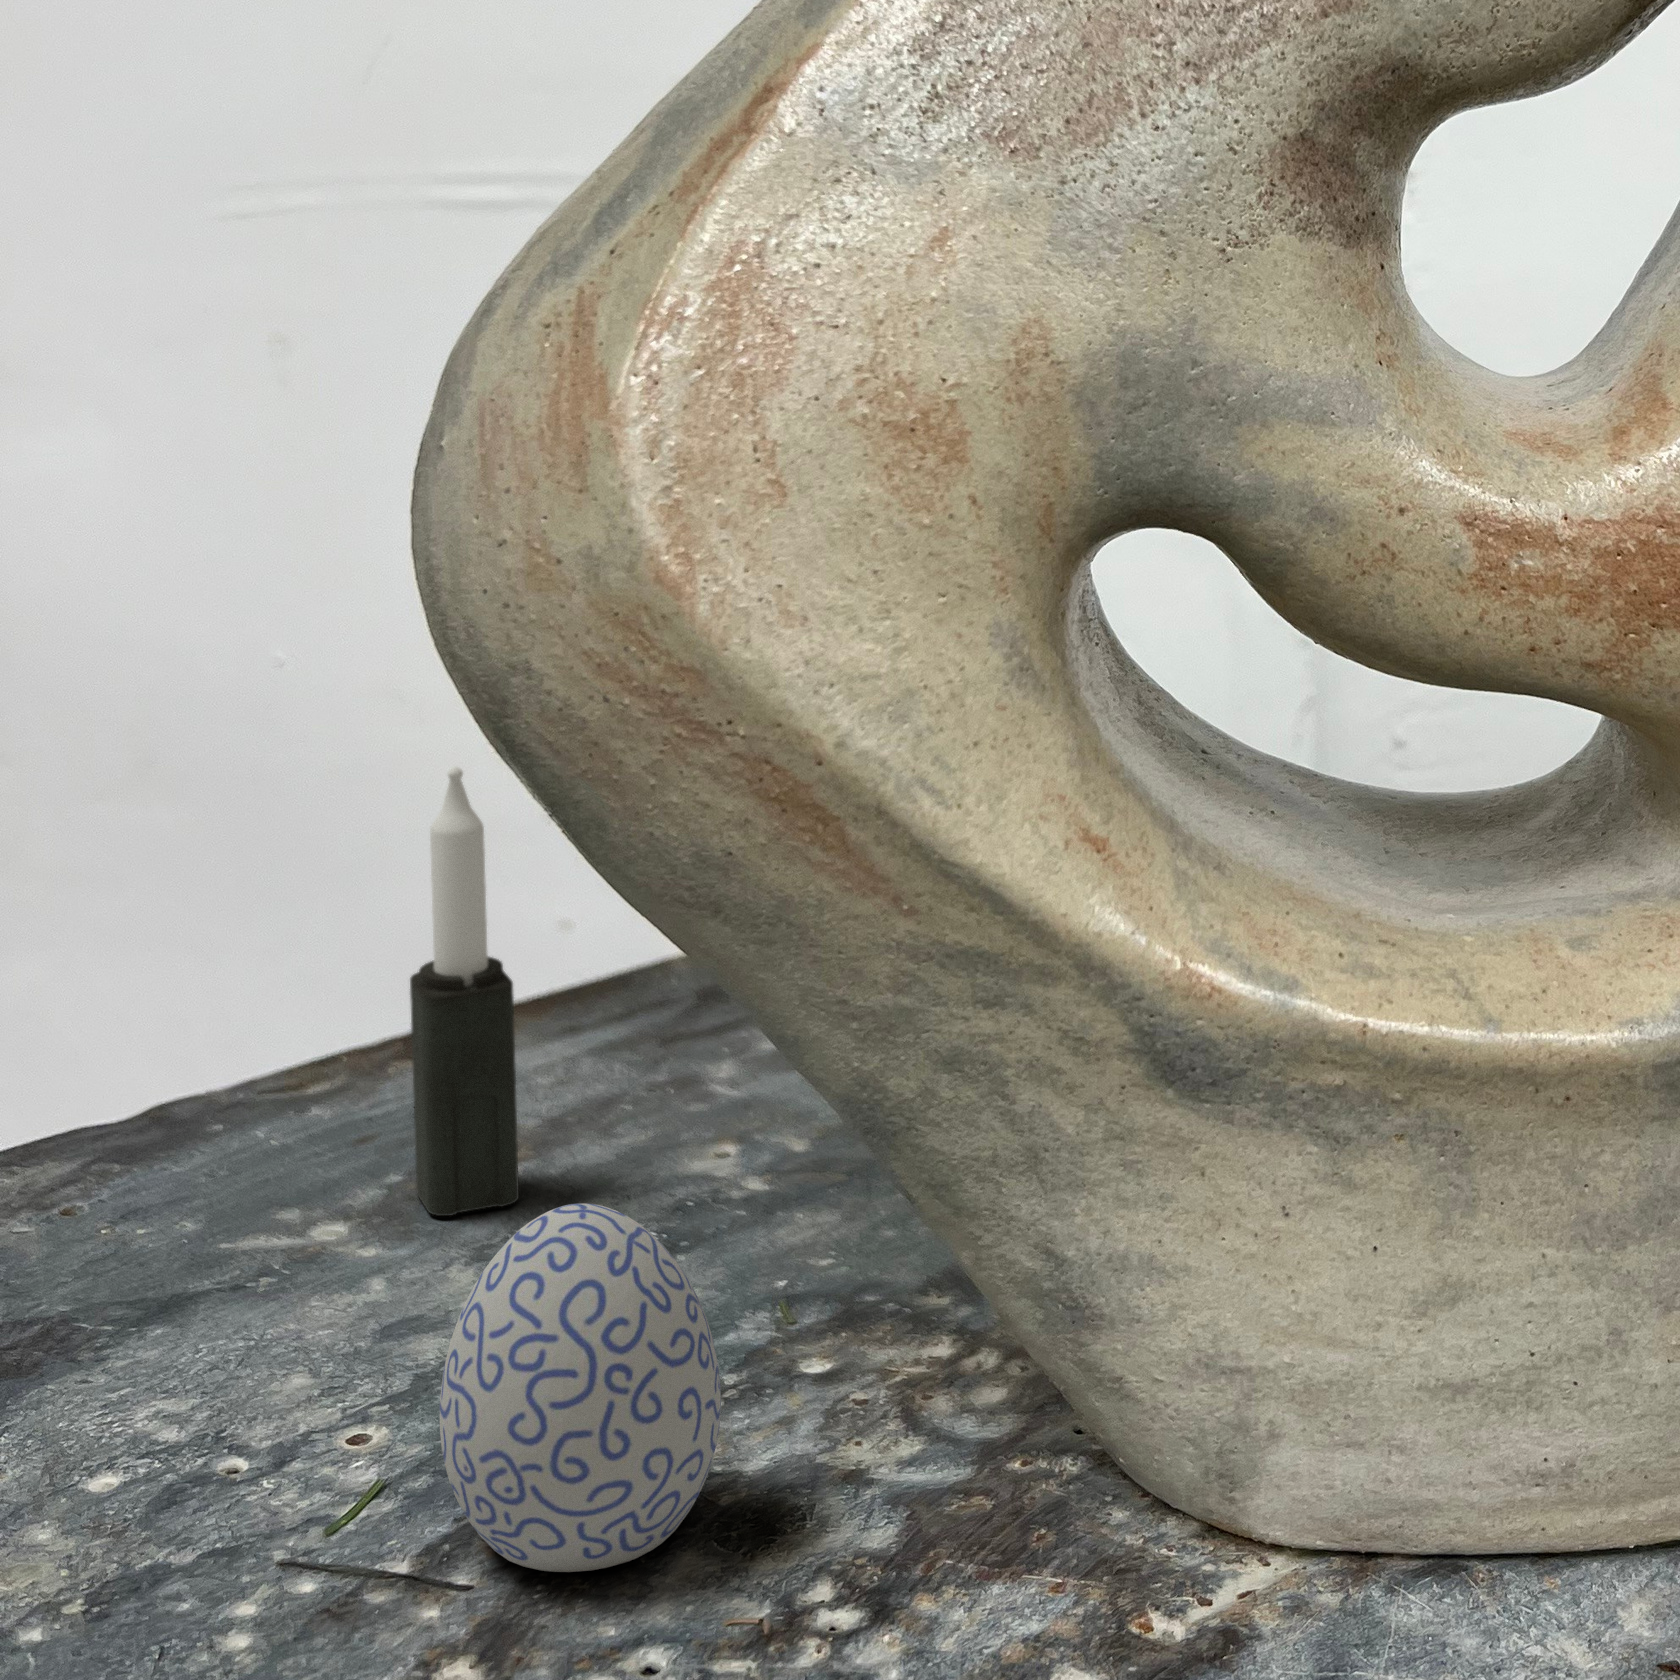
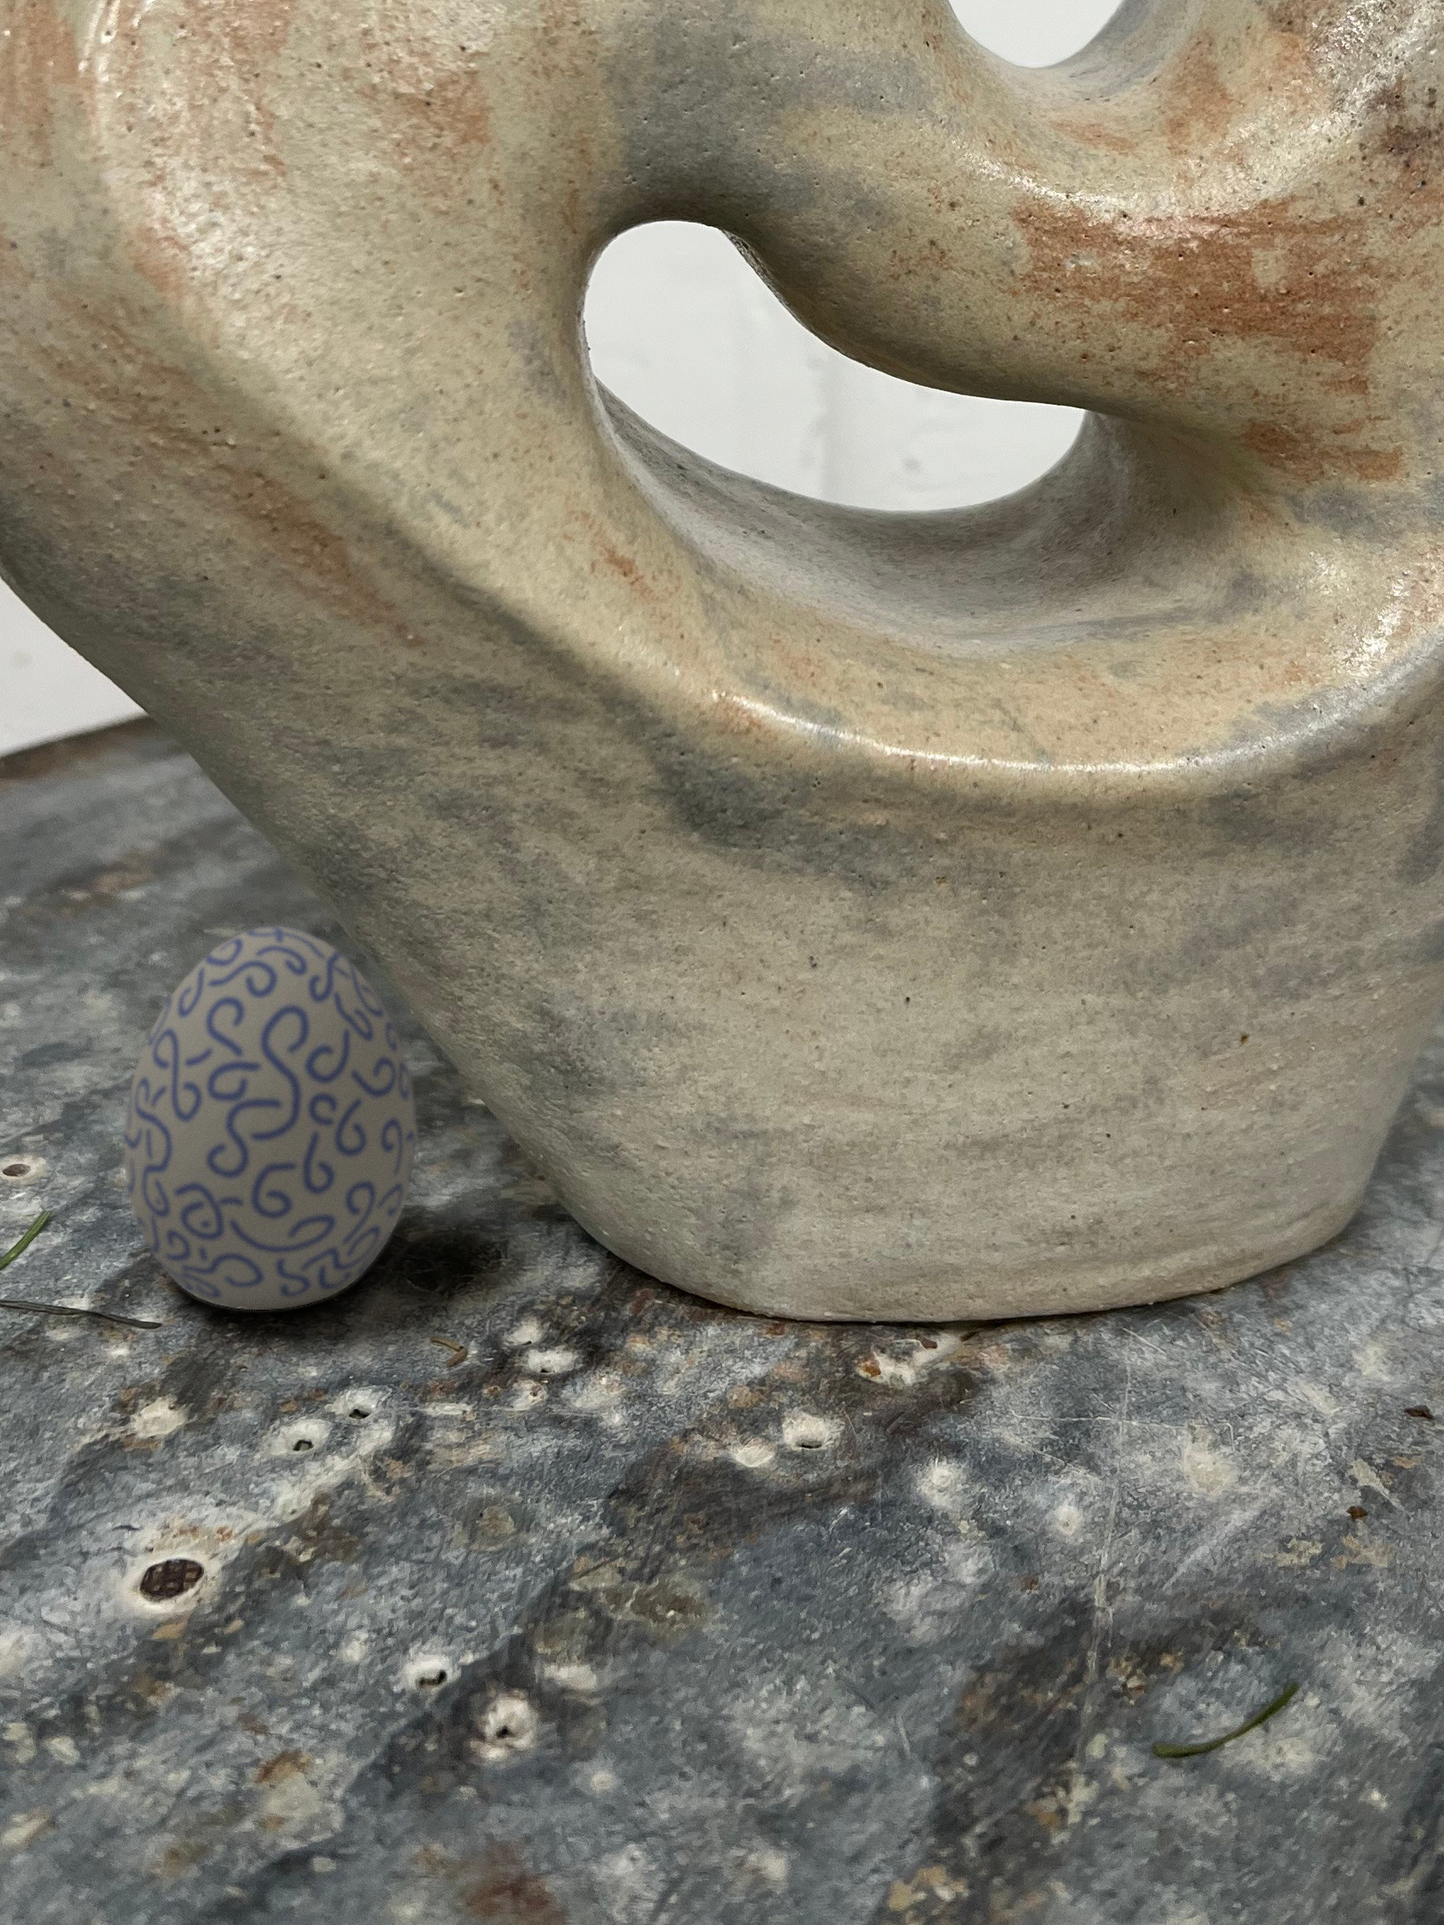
candle: present [410,766,519,1216] -> none [35,471,145,939]

